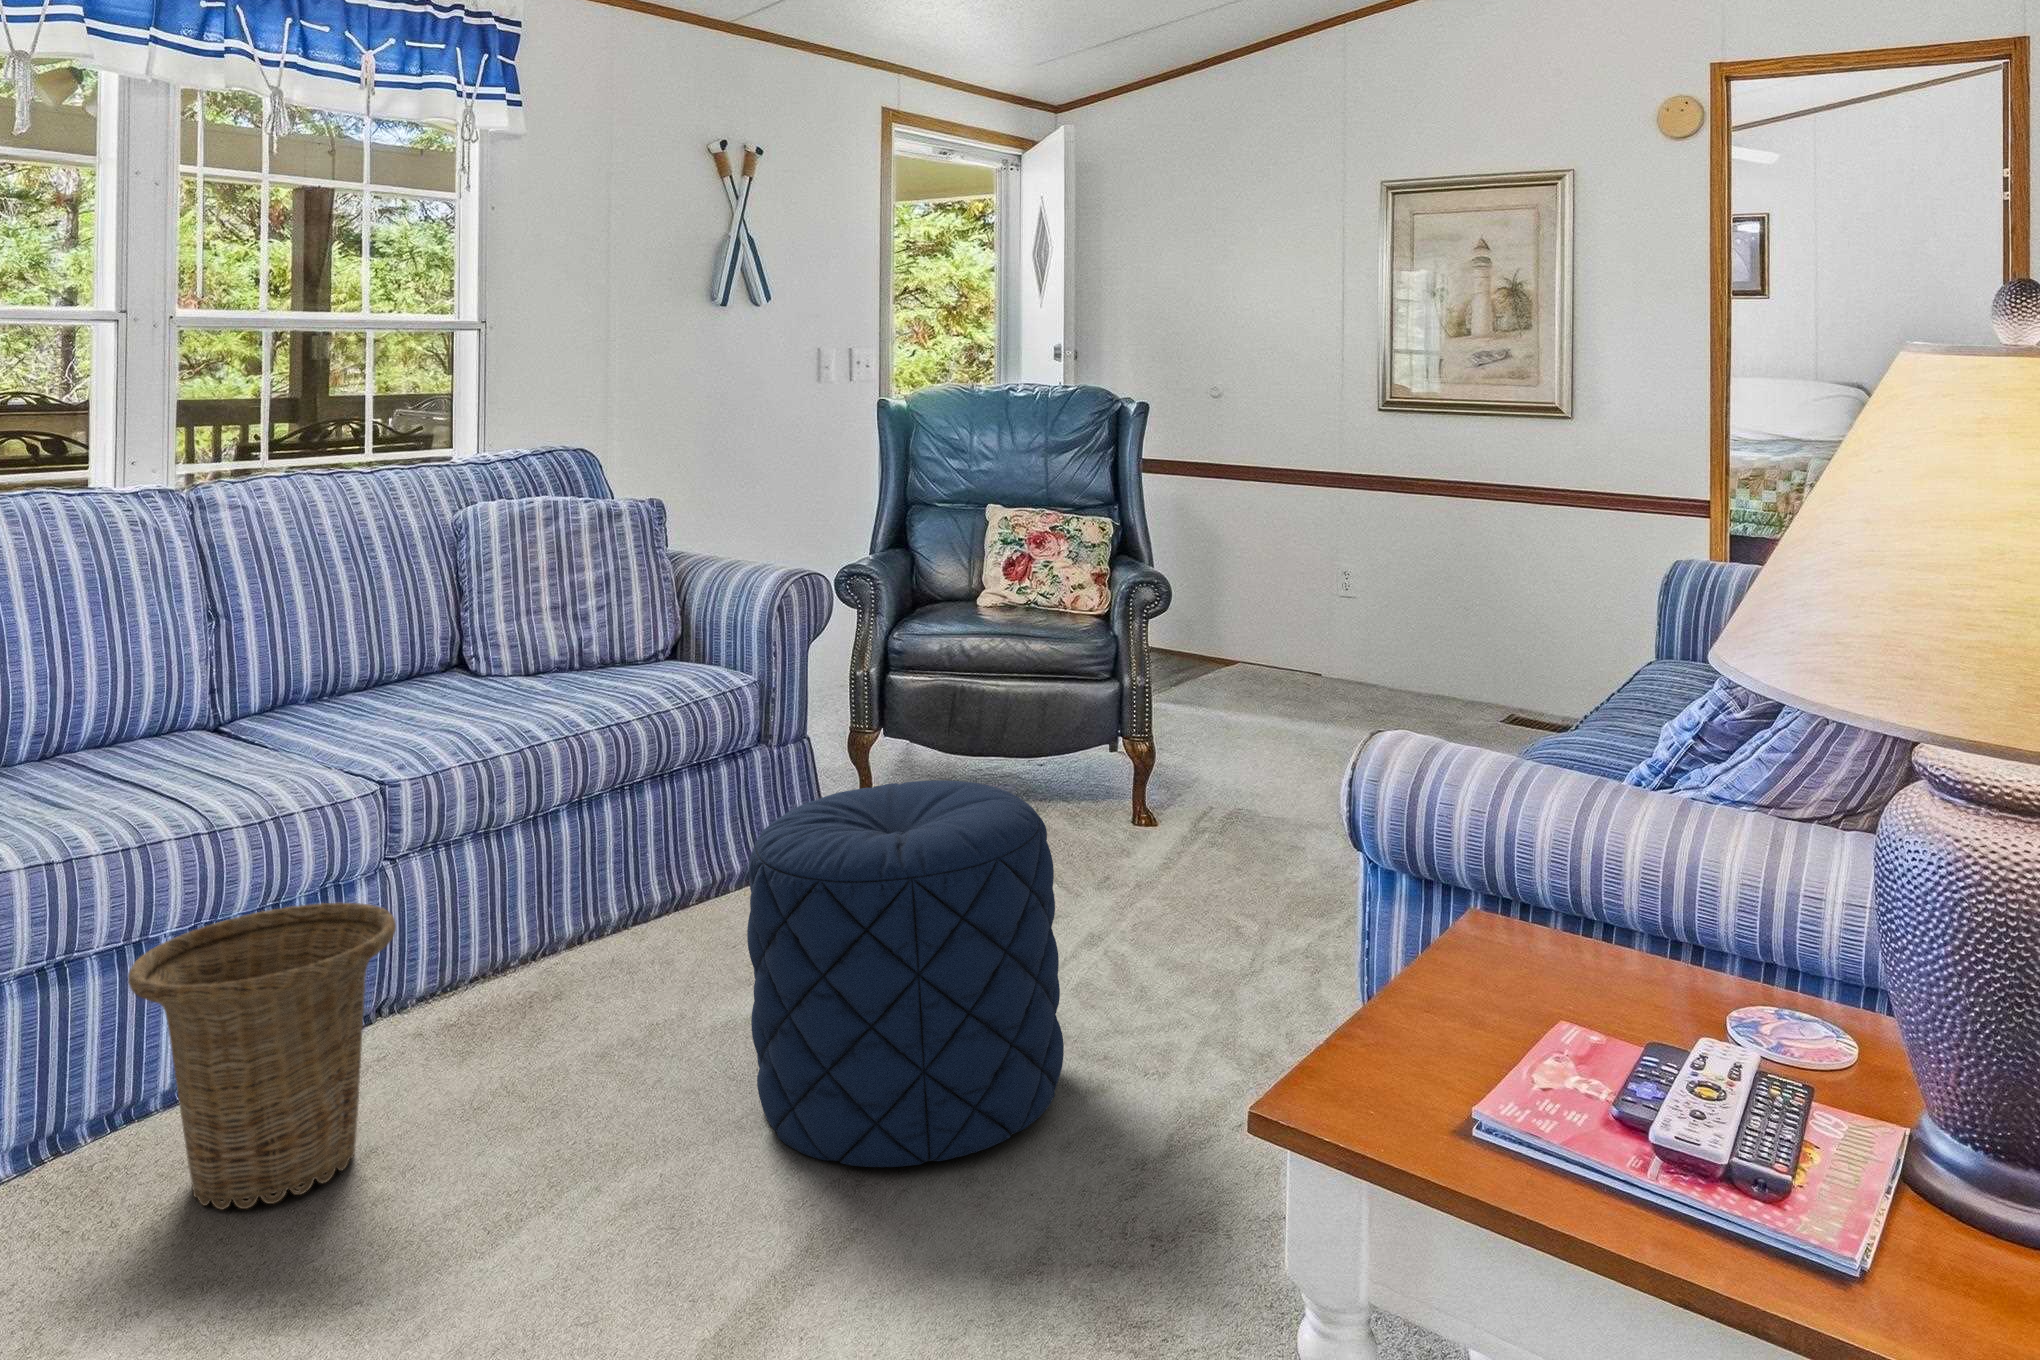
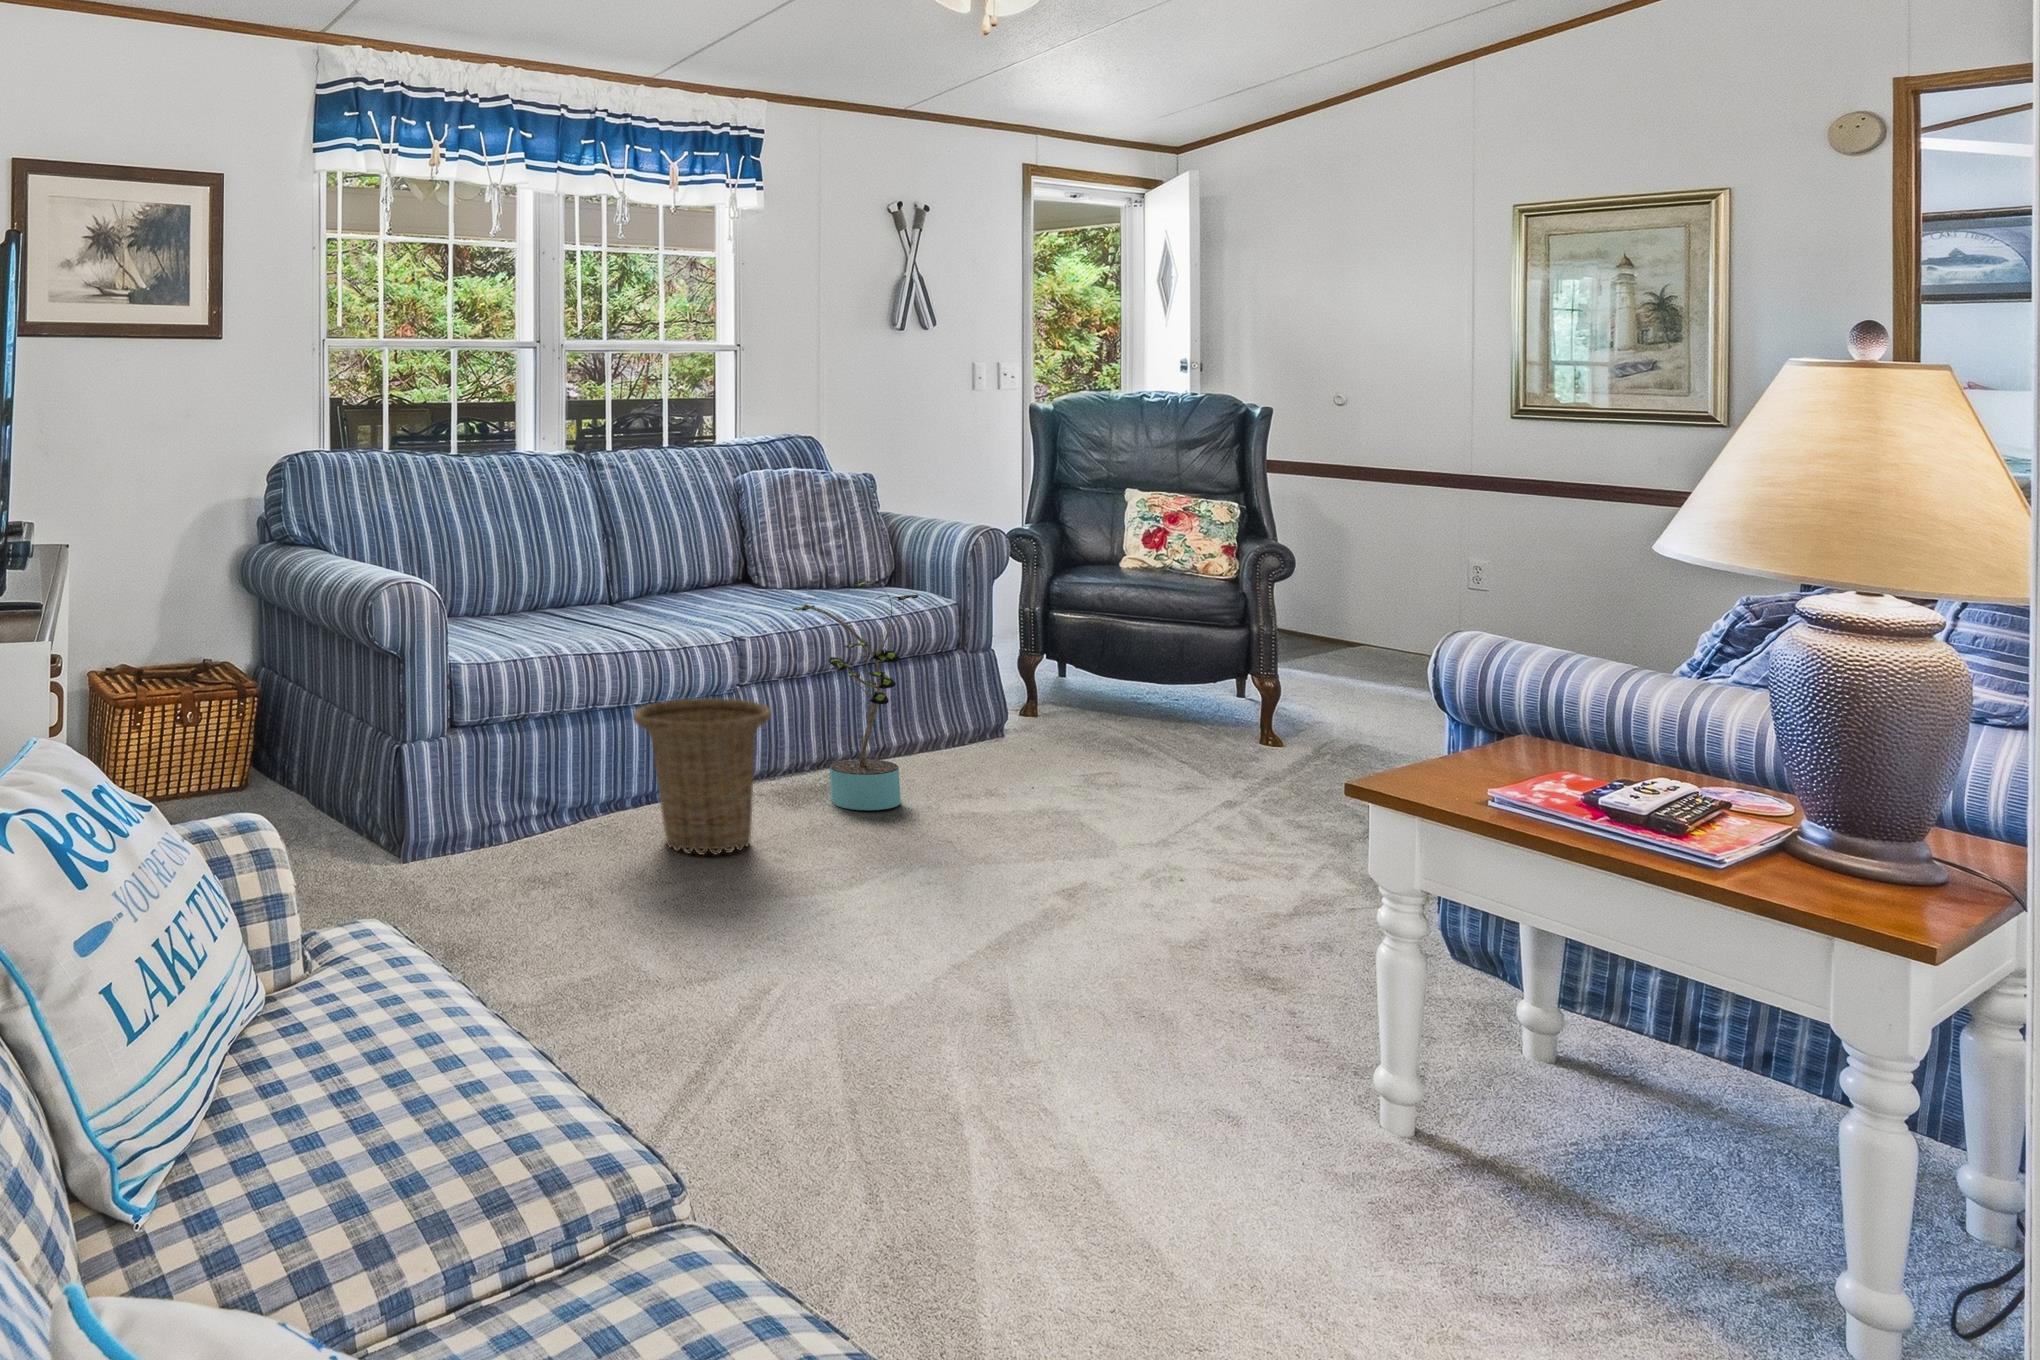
potted plant: none [478,674,672,1041] -> present [793,581,918,810]
pouf: present [747,780,1064,1167] -> none [985,662,1212,892]

